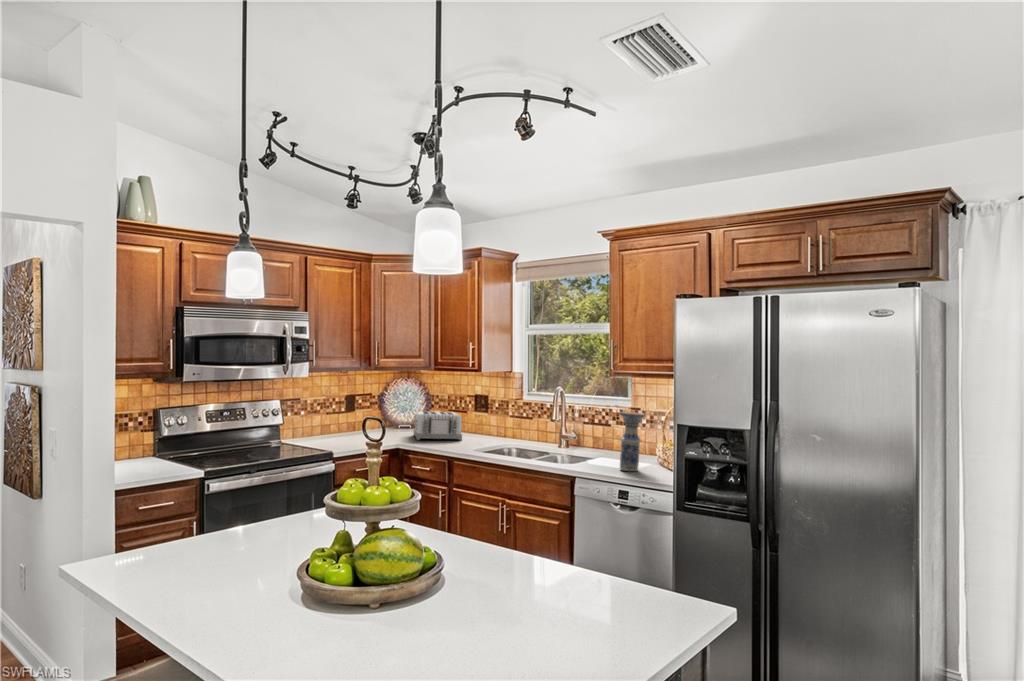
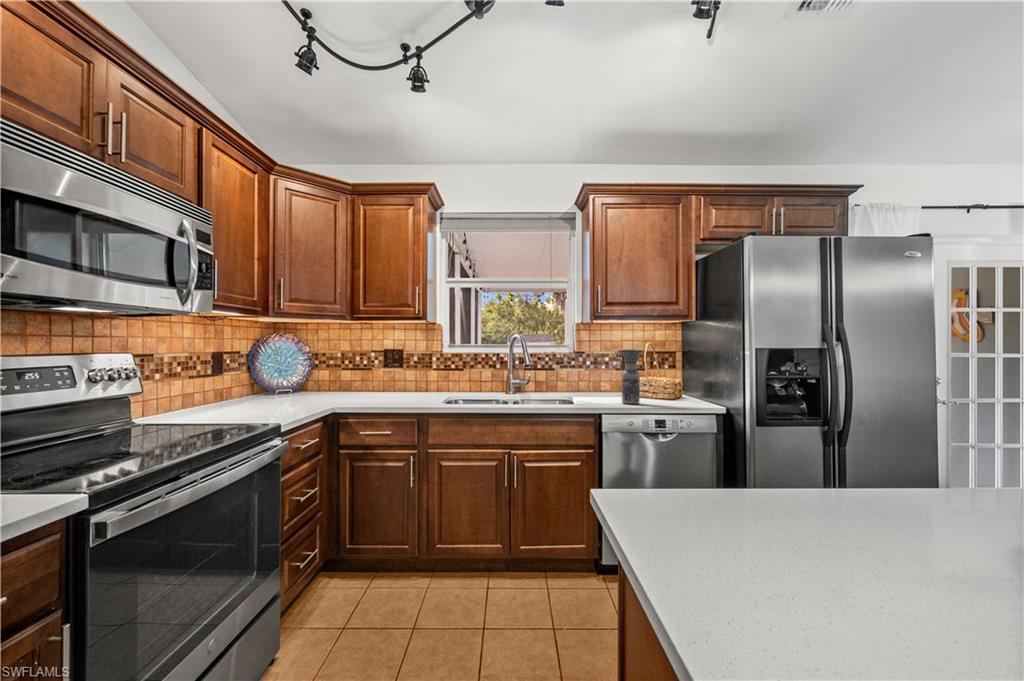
toaster: present [414,411,462,440] -> none [317,369,392,401]

